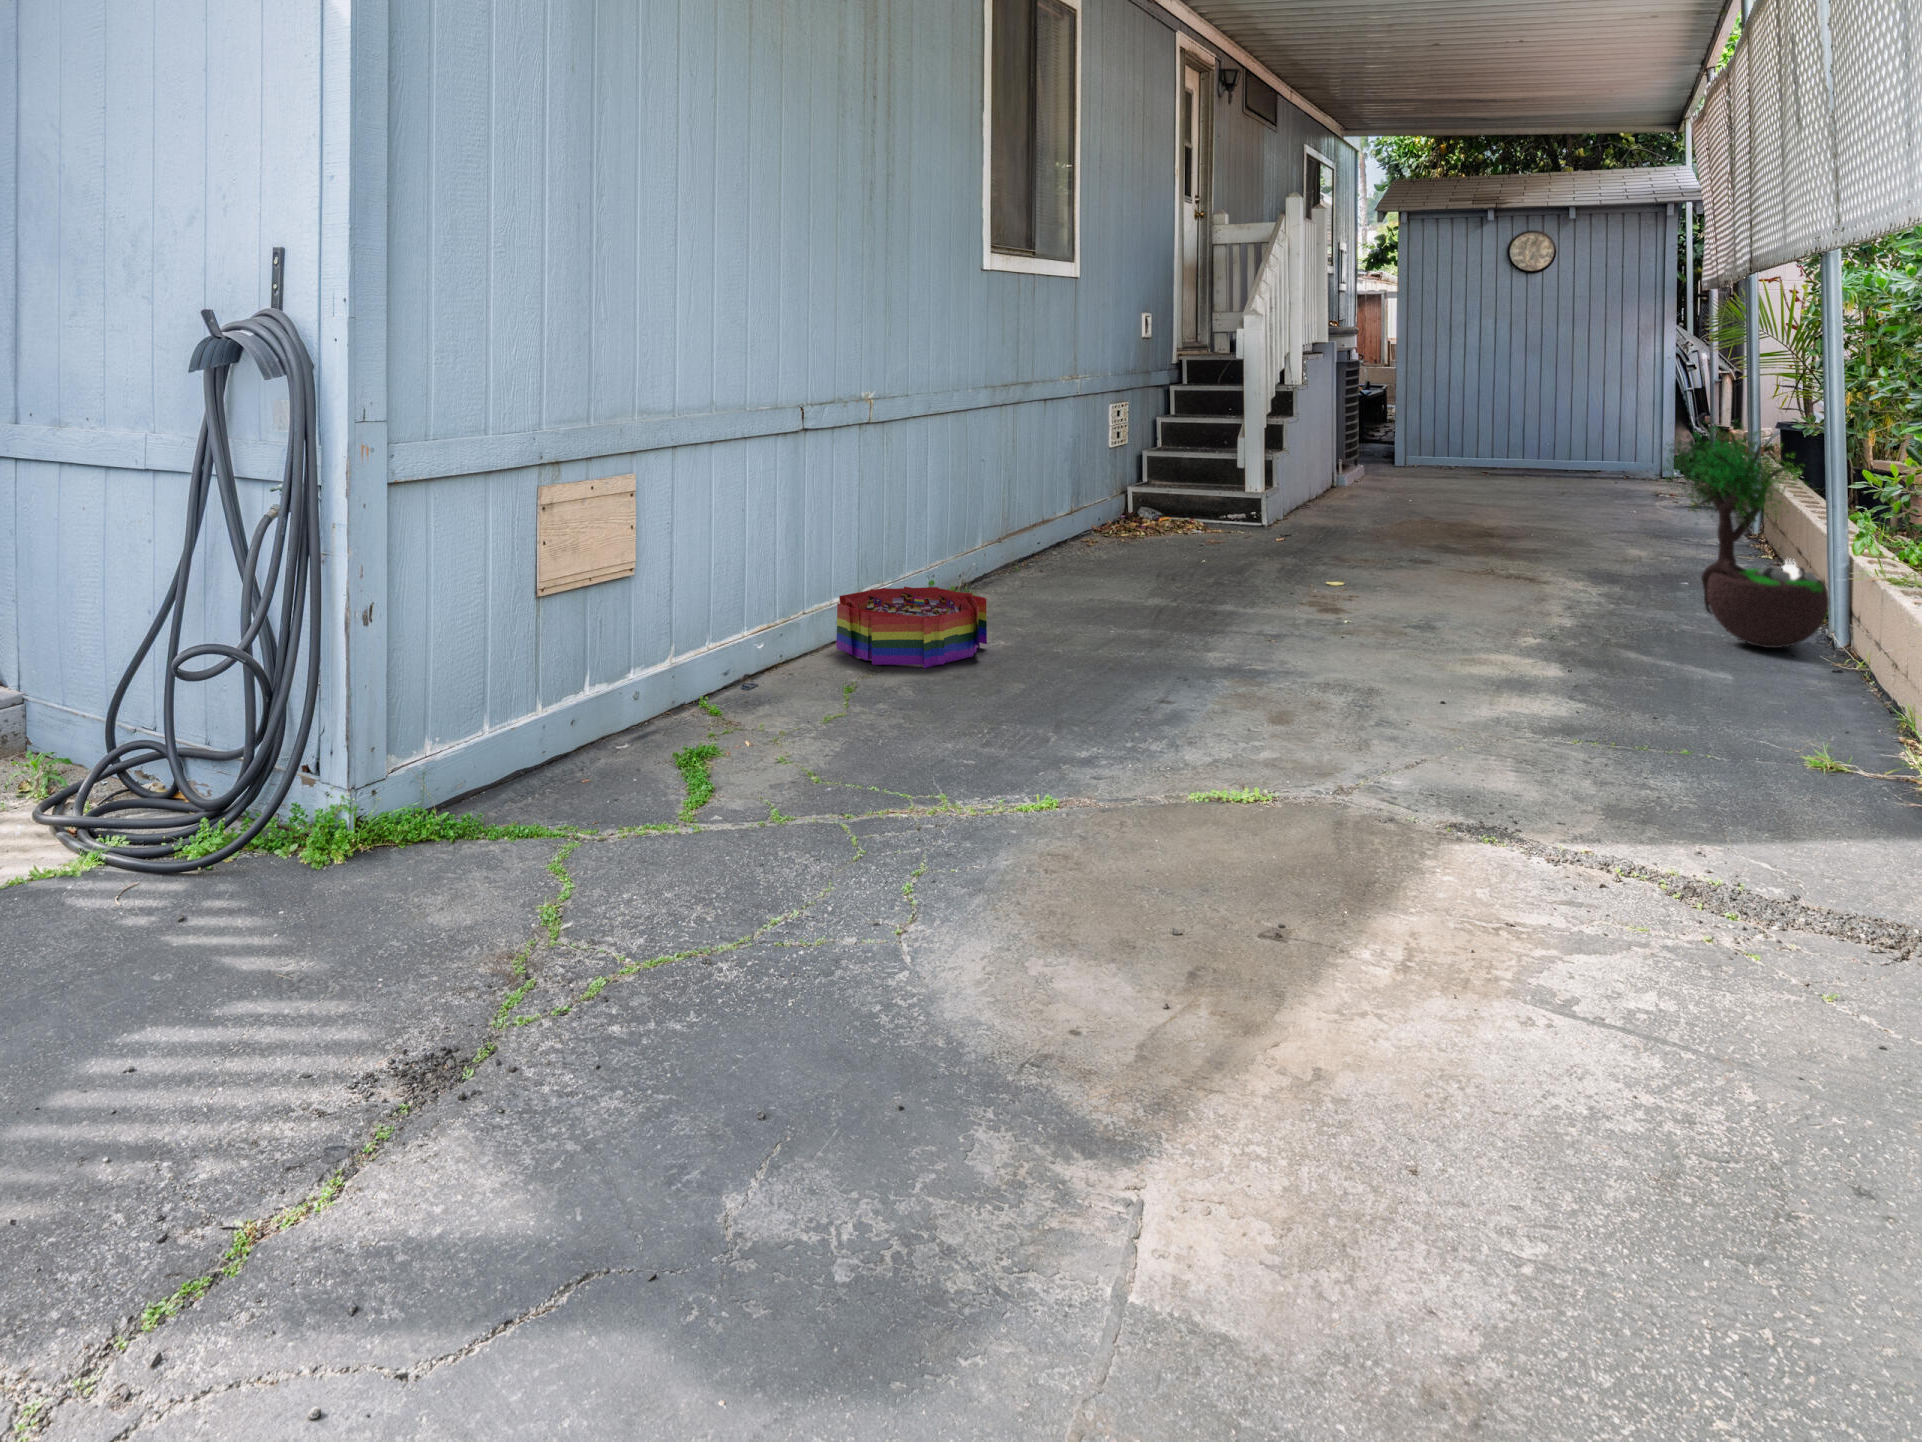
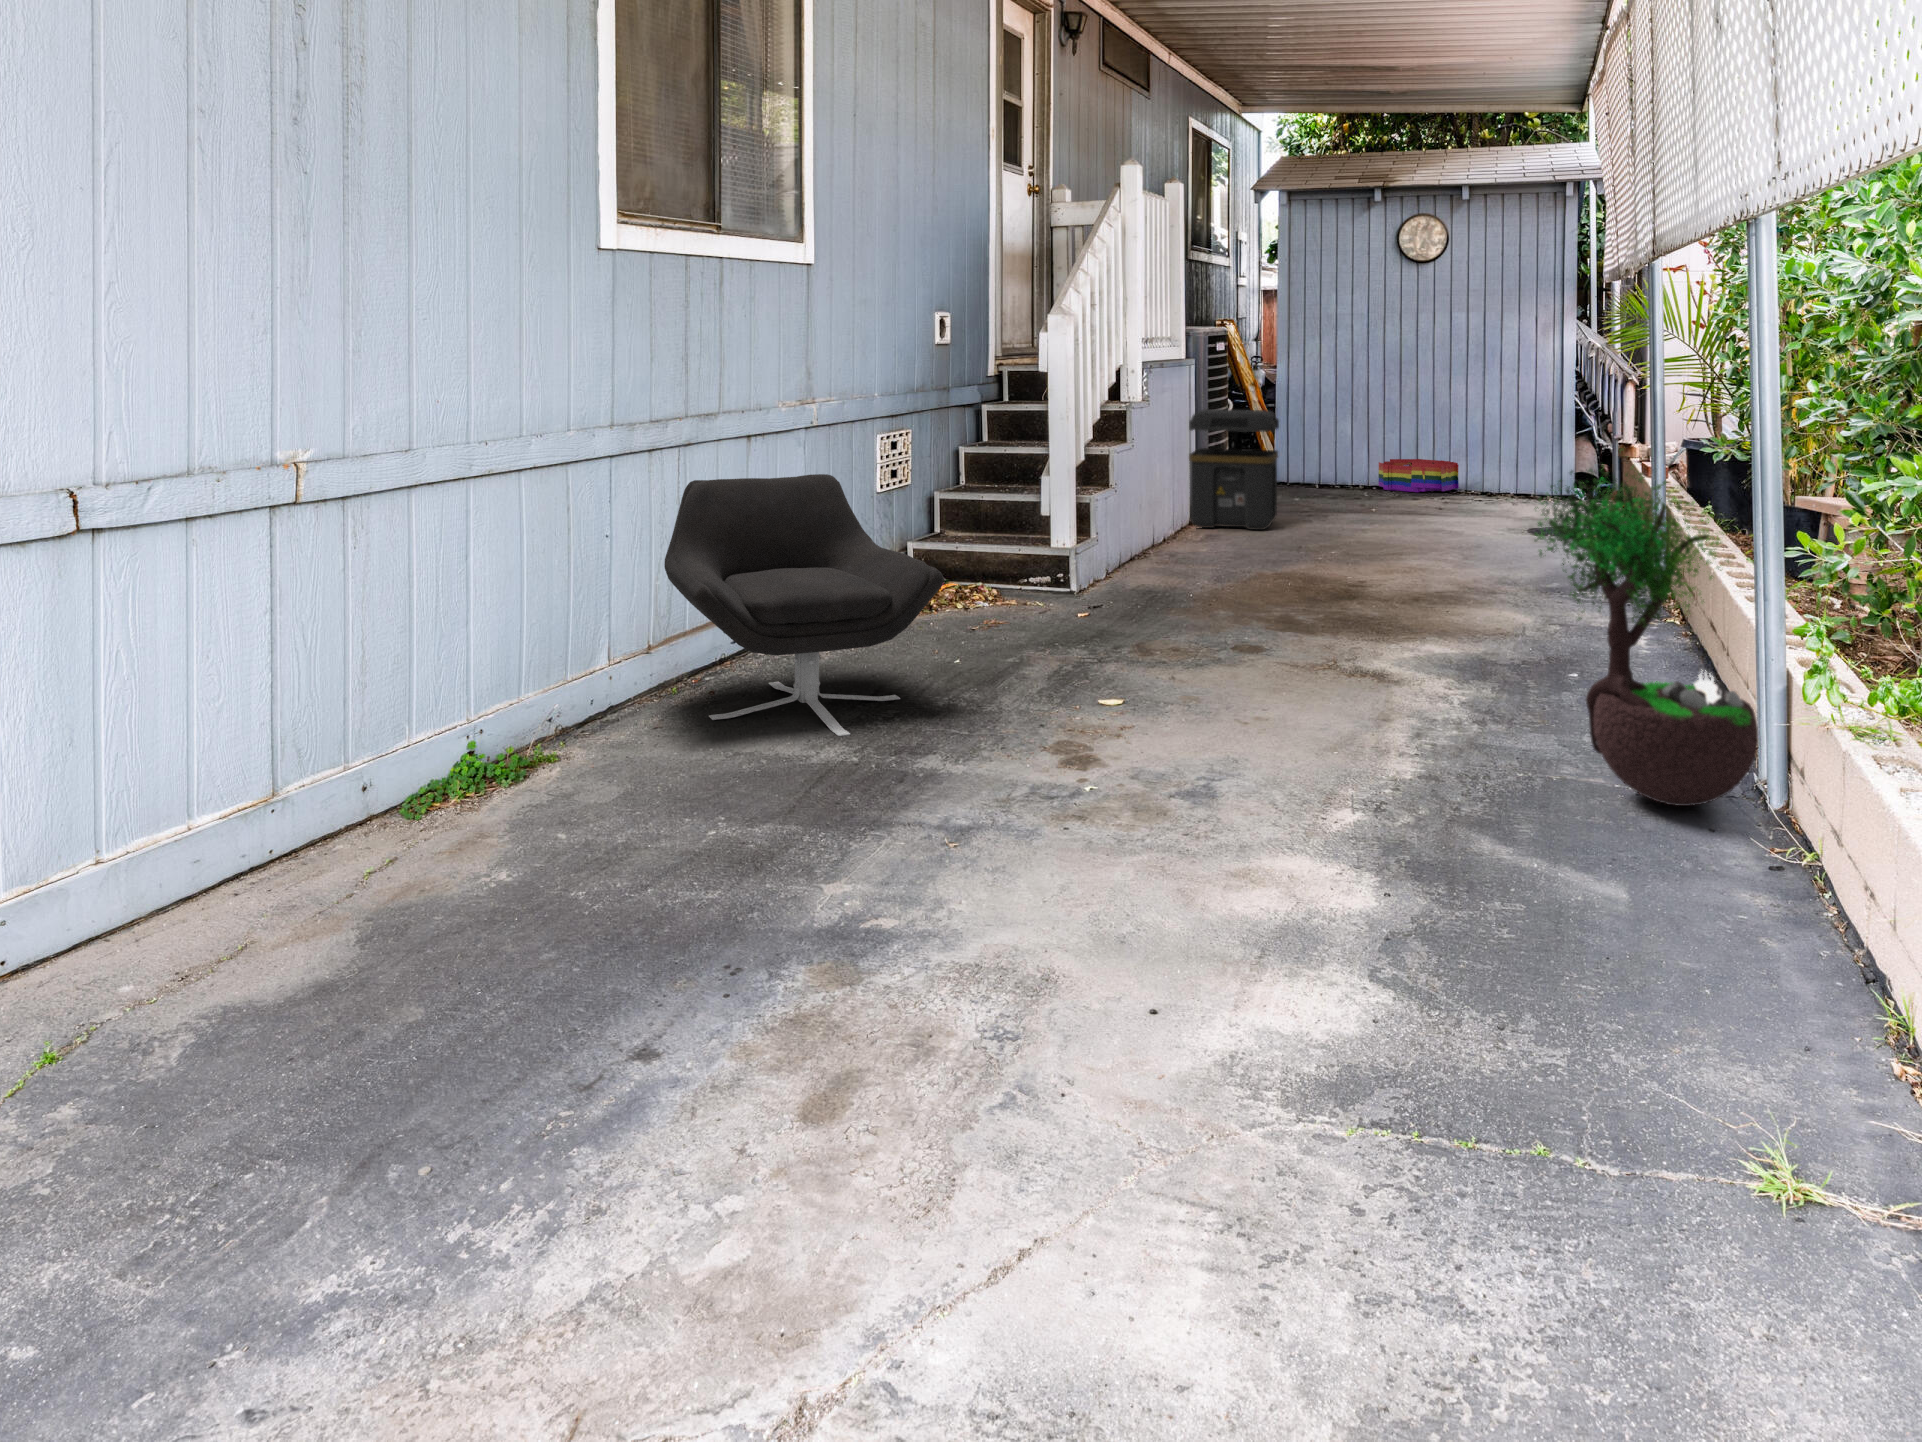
toolbox: none [1336,395,1412,493] -> present [1189,409,1279,530]
lounge chair: none [1014,427,1217,597] -> present [664,474,944,736]
storage bin: present [836,587,987,668] -> present [1378,459,1459,493]

